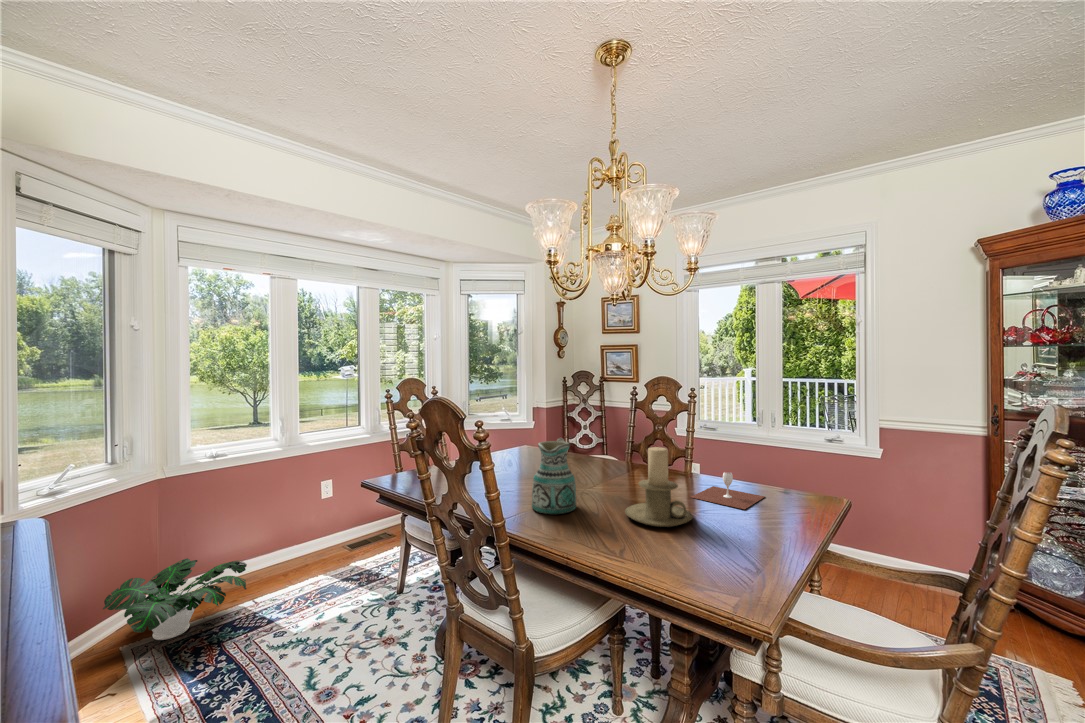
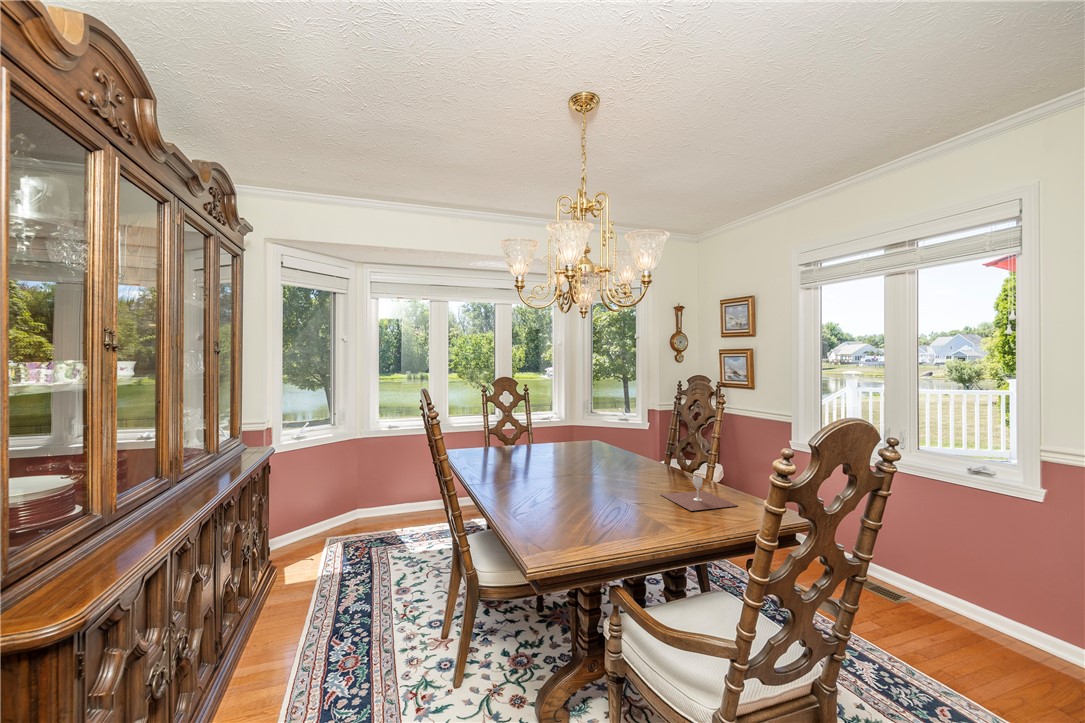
ceramic pitcher: present [532,438,576,514] -> none [517,429,558,489]
candle holder: present [625,447,693,527] -> none [571,442,629,511]
potted plant: present [103,558,247,640] -> none [321,492,399,539]

